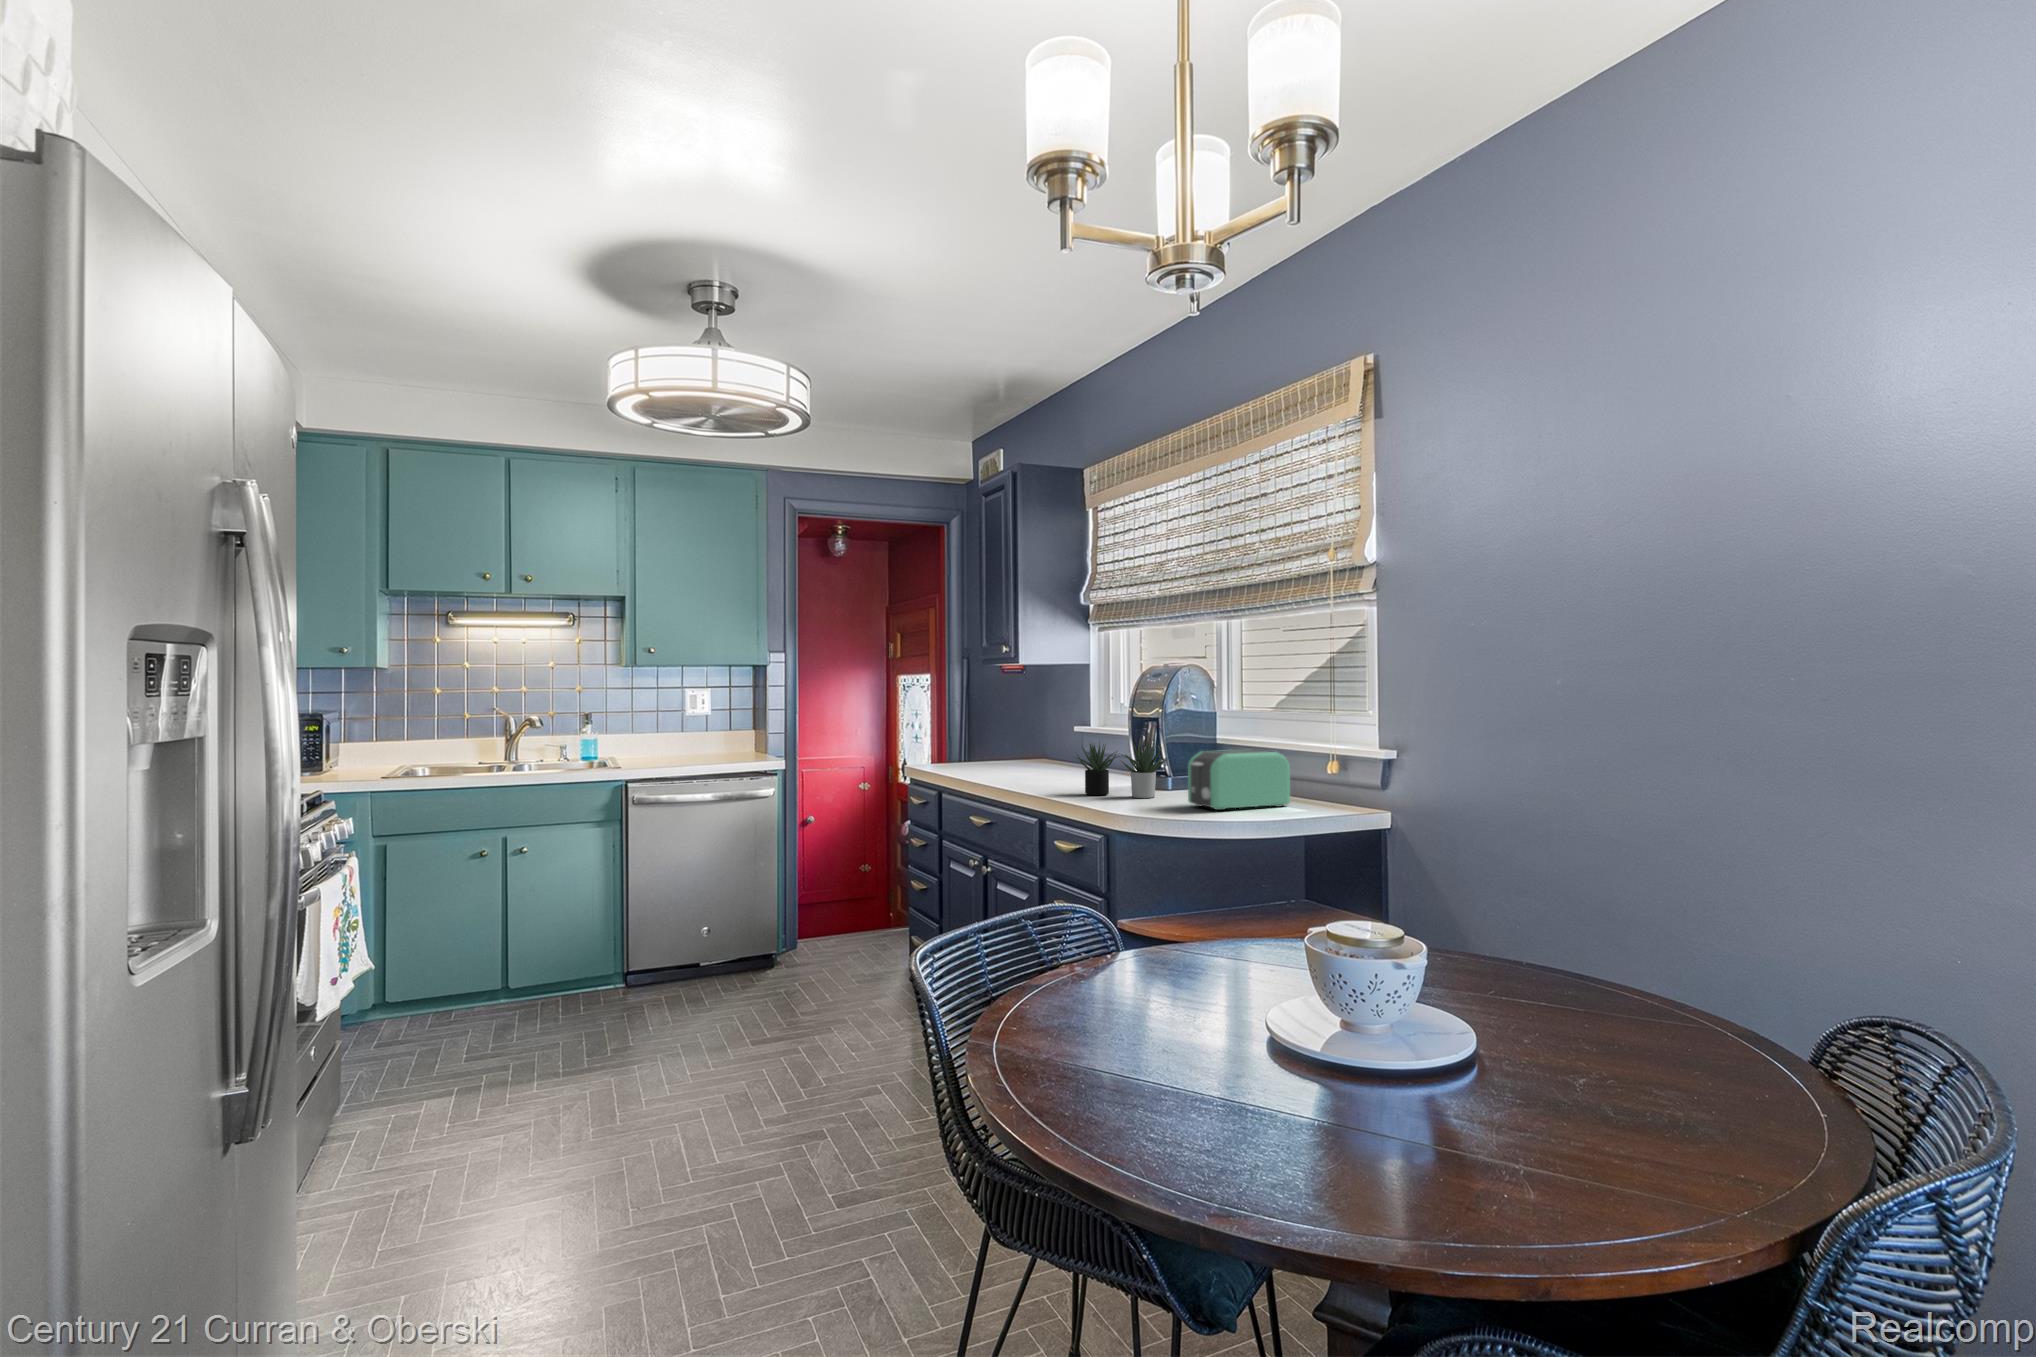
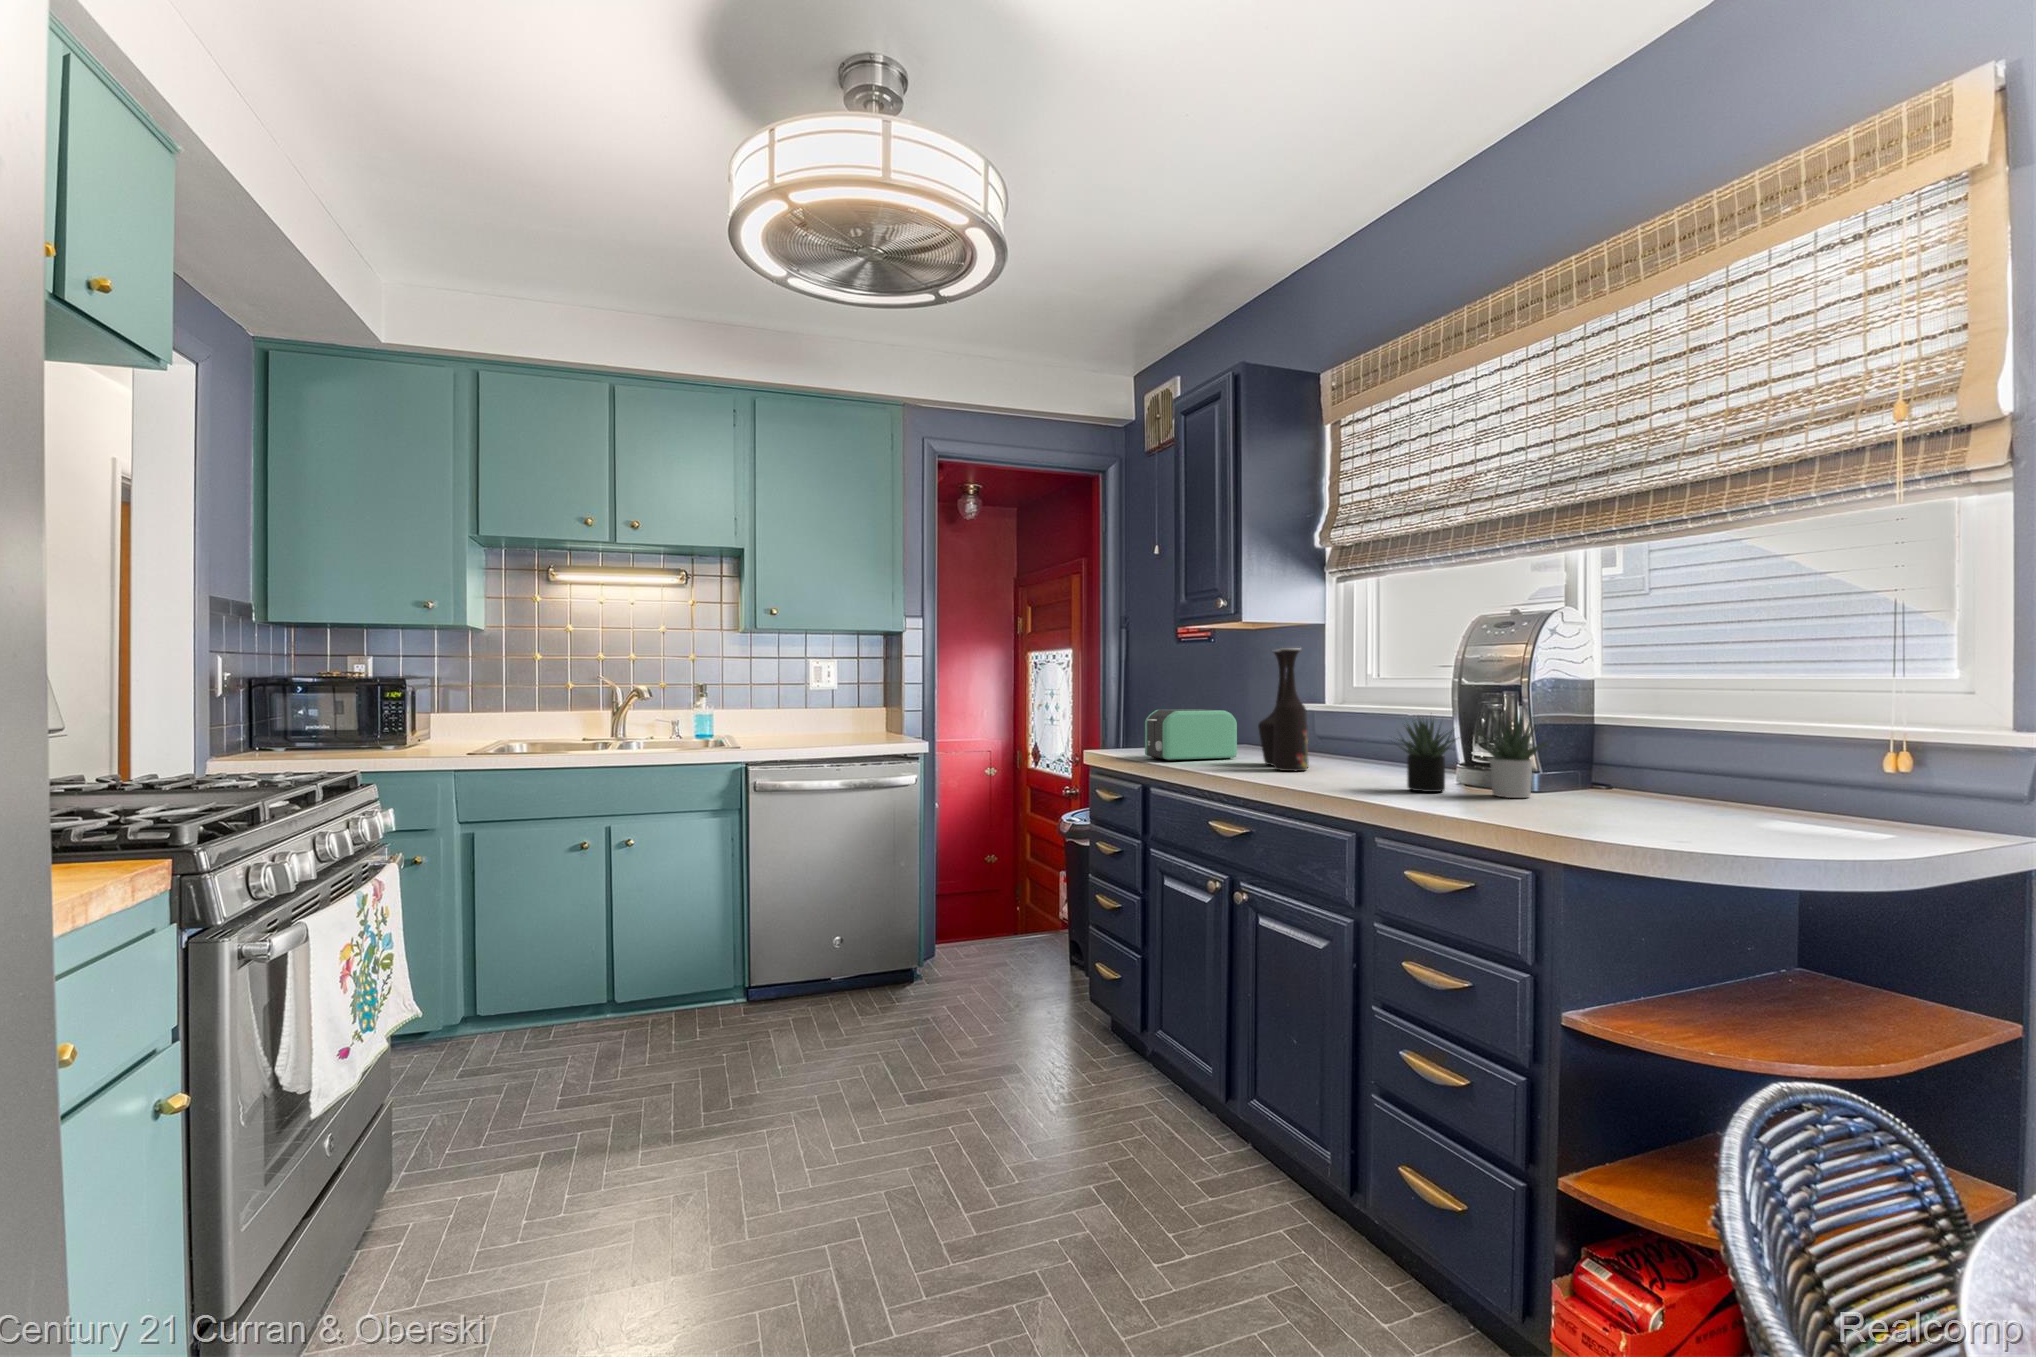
vase: none [1021,690,1058,782] -> present [1258,648,1308,771]
toaster: present [1188,750,1290,810] -> present [1145,709,1237,761]

